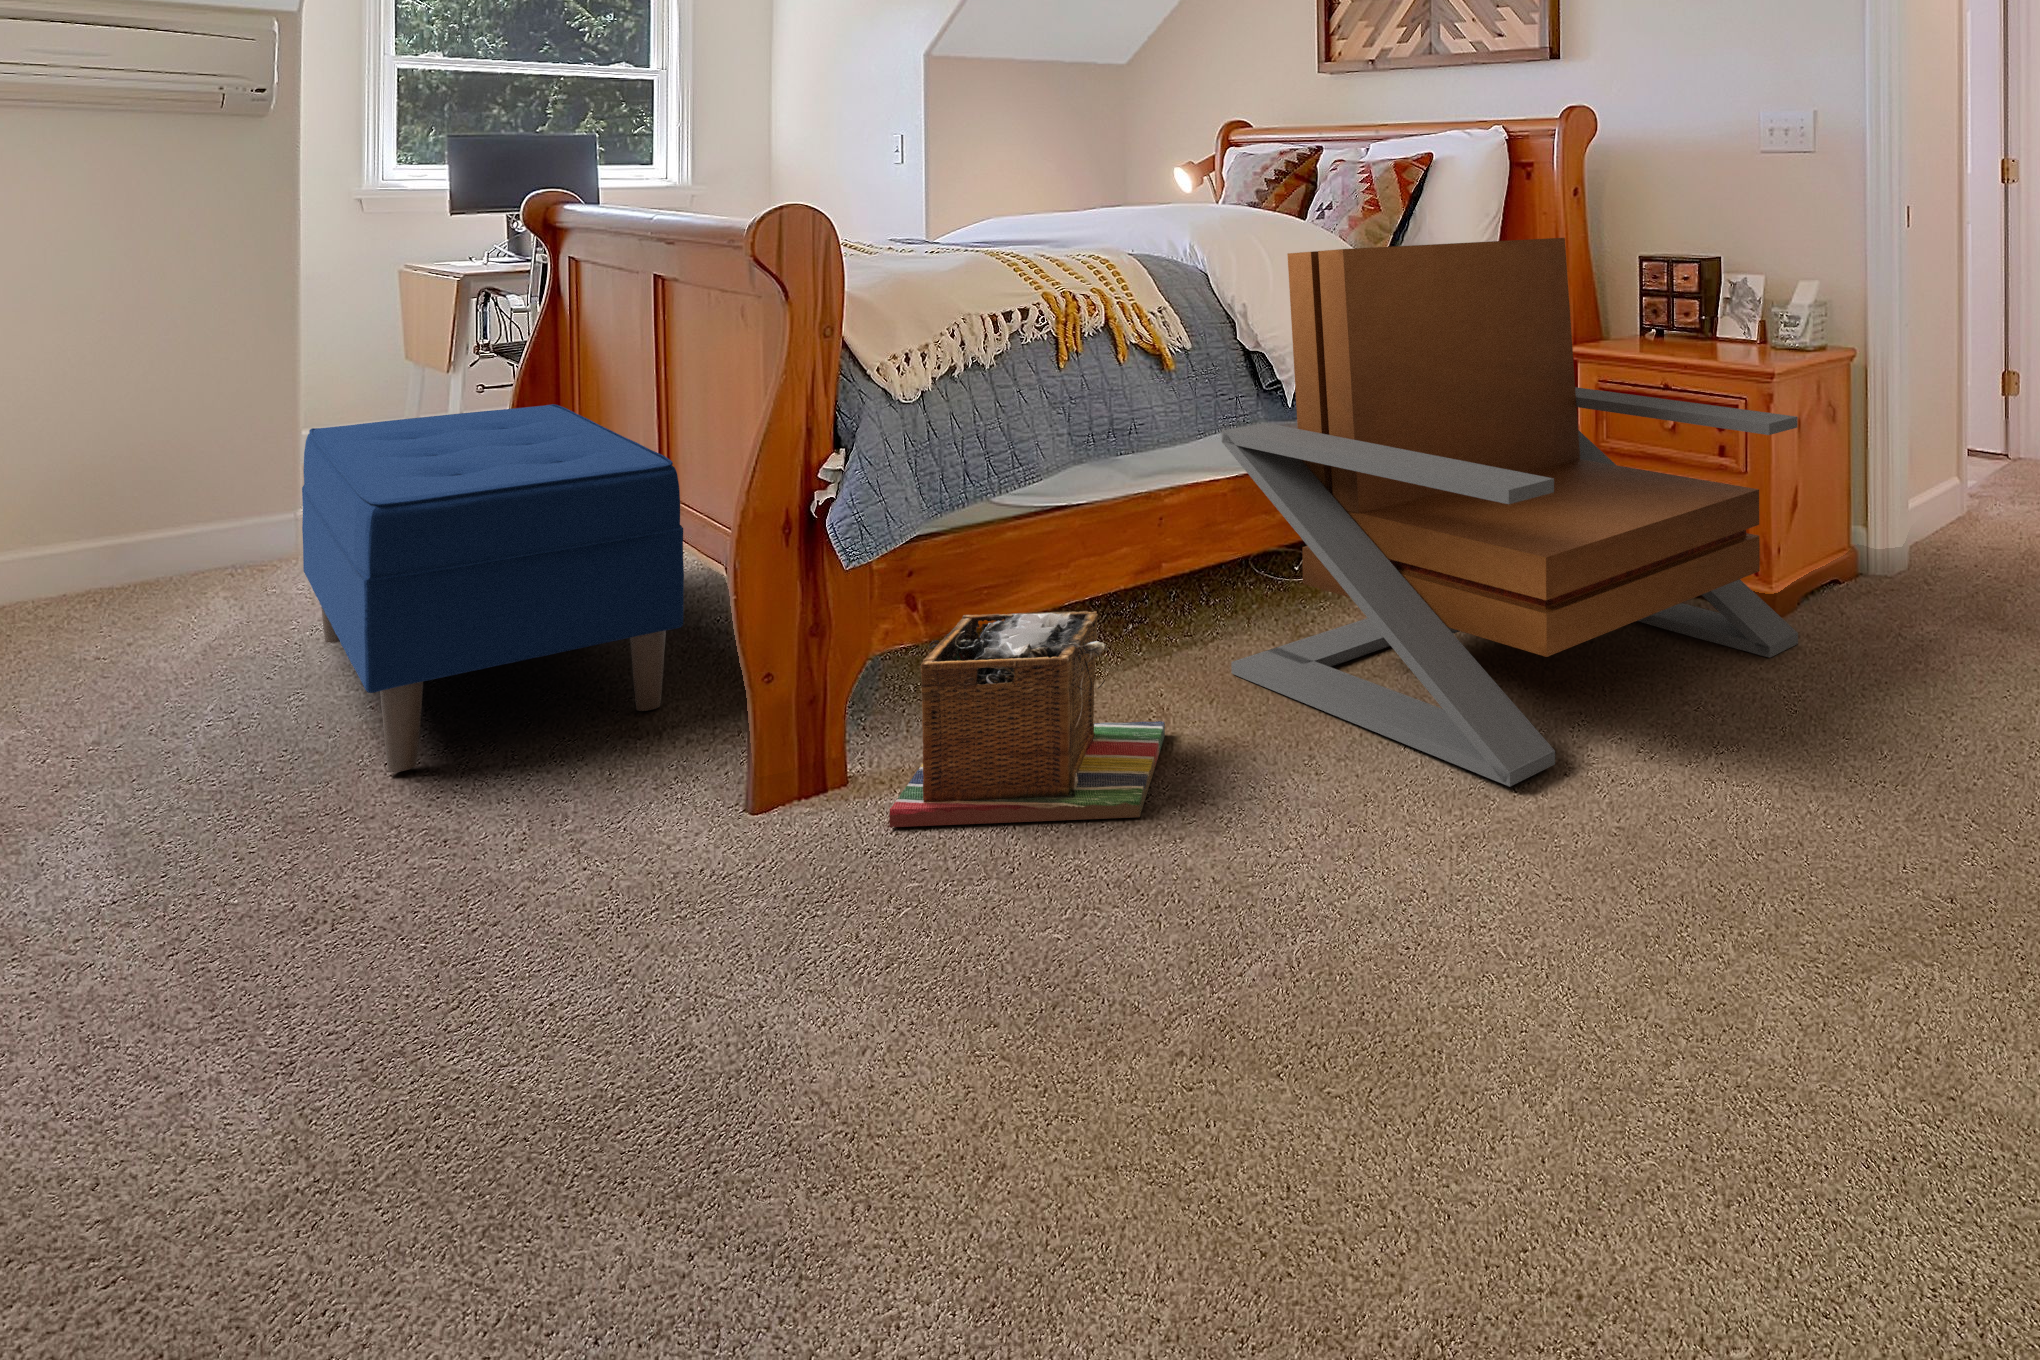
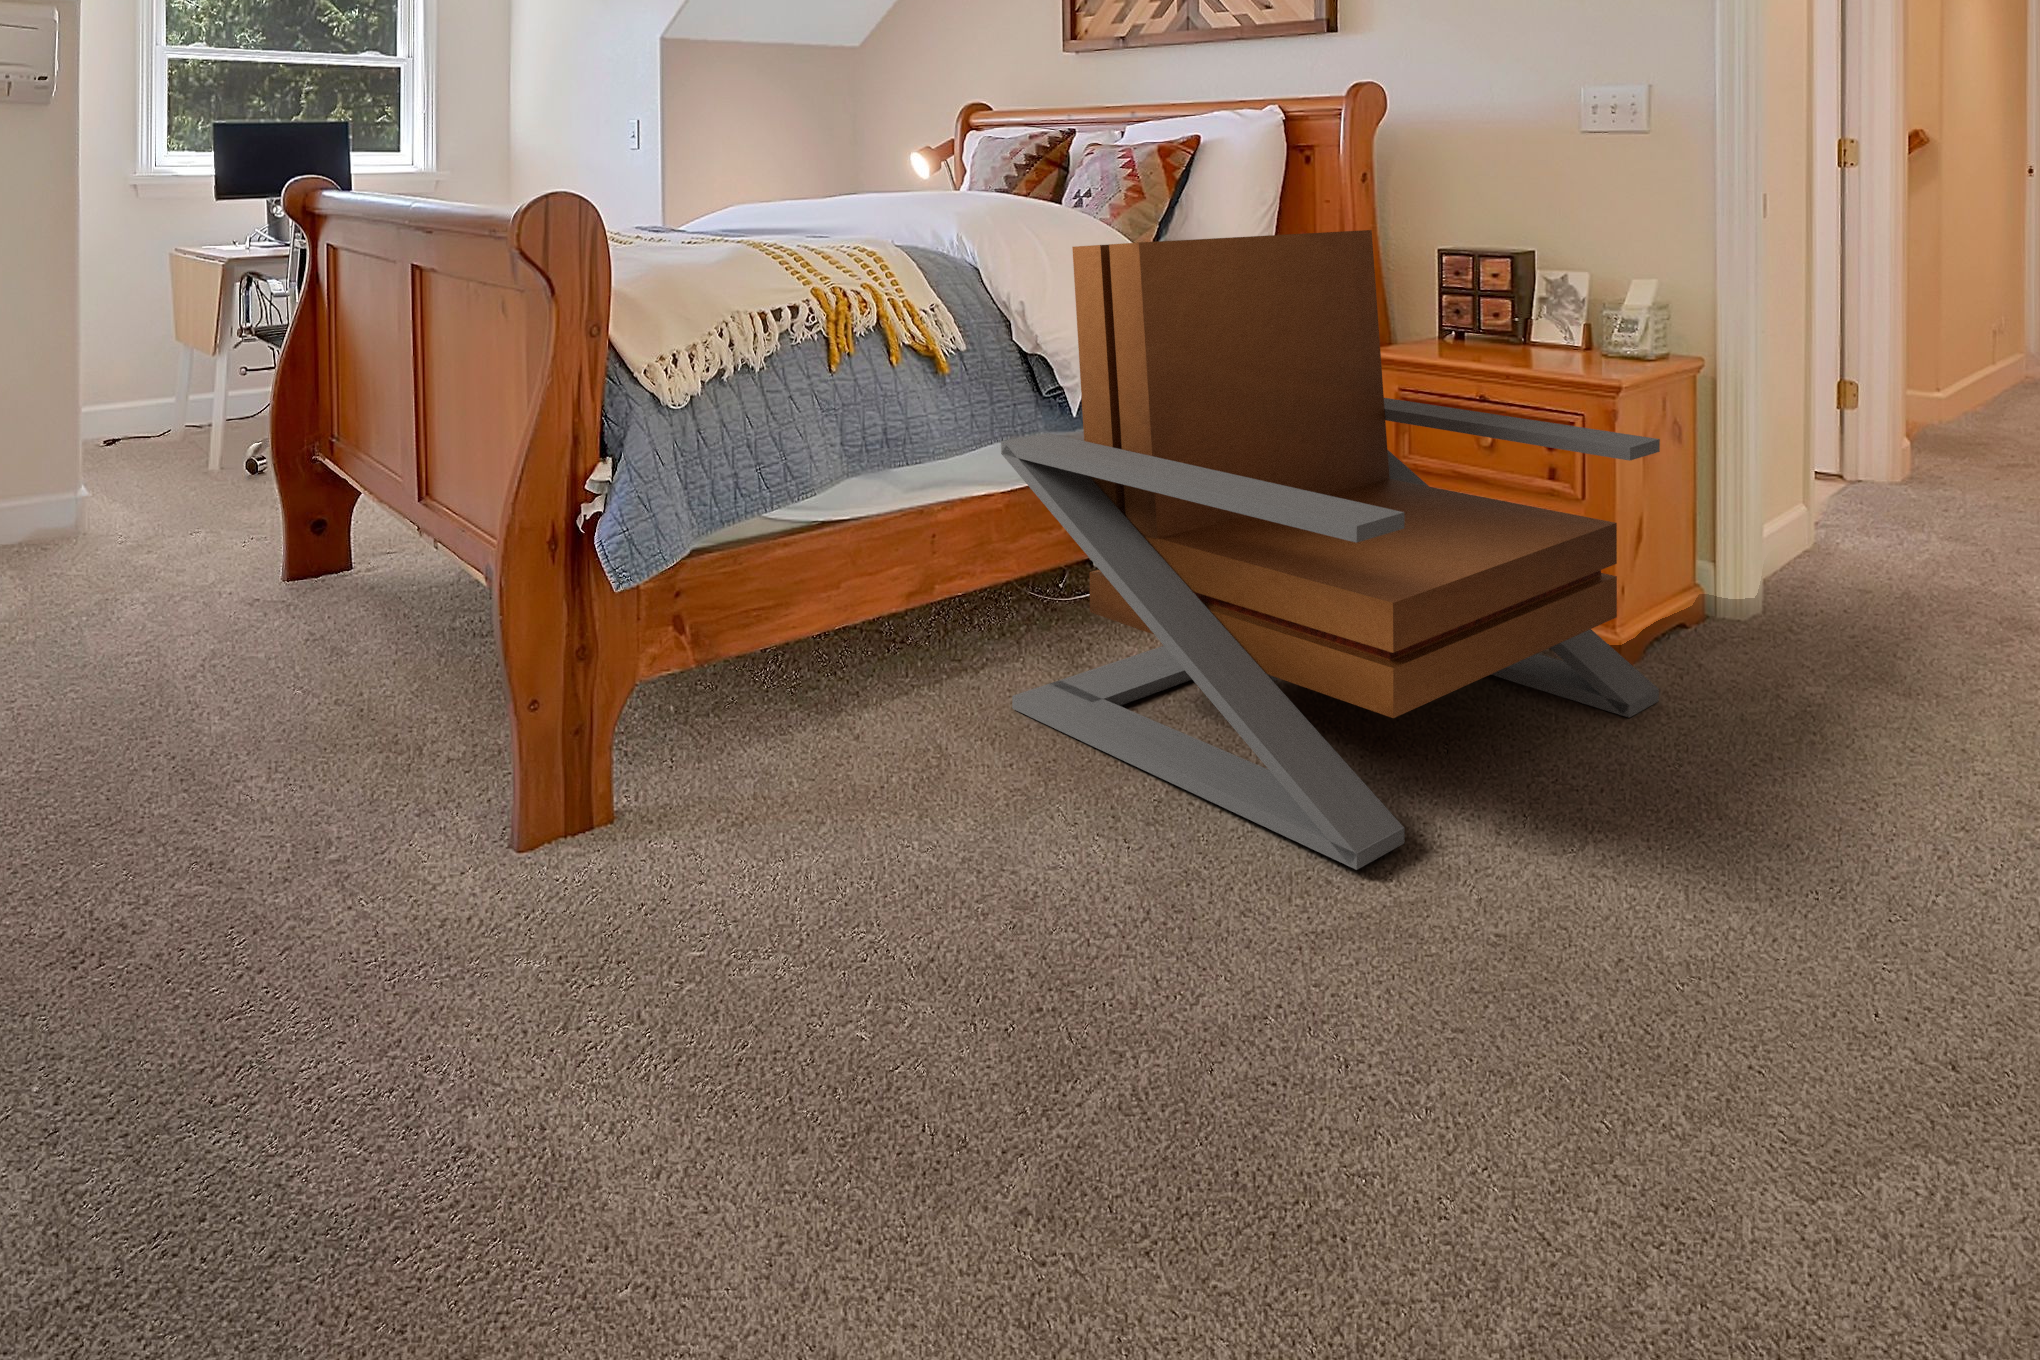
bench: present [302,404,684,772] -> none [79,394,443,781]
laundry basket: present [889,611,1165,827] -> none [665,640,949,882]

